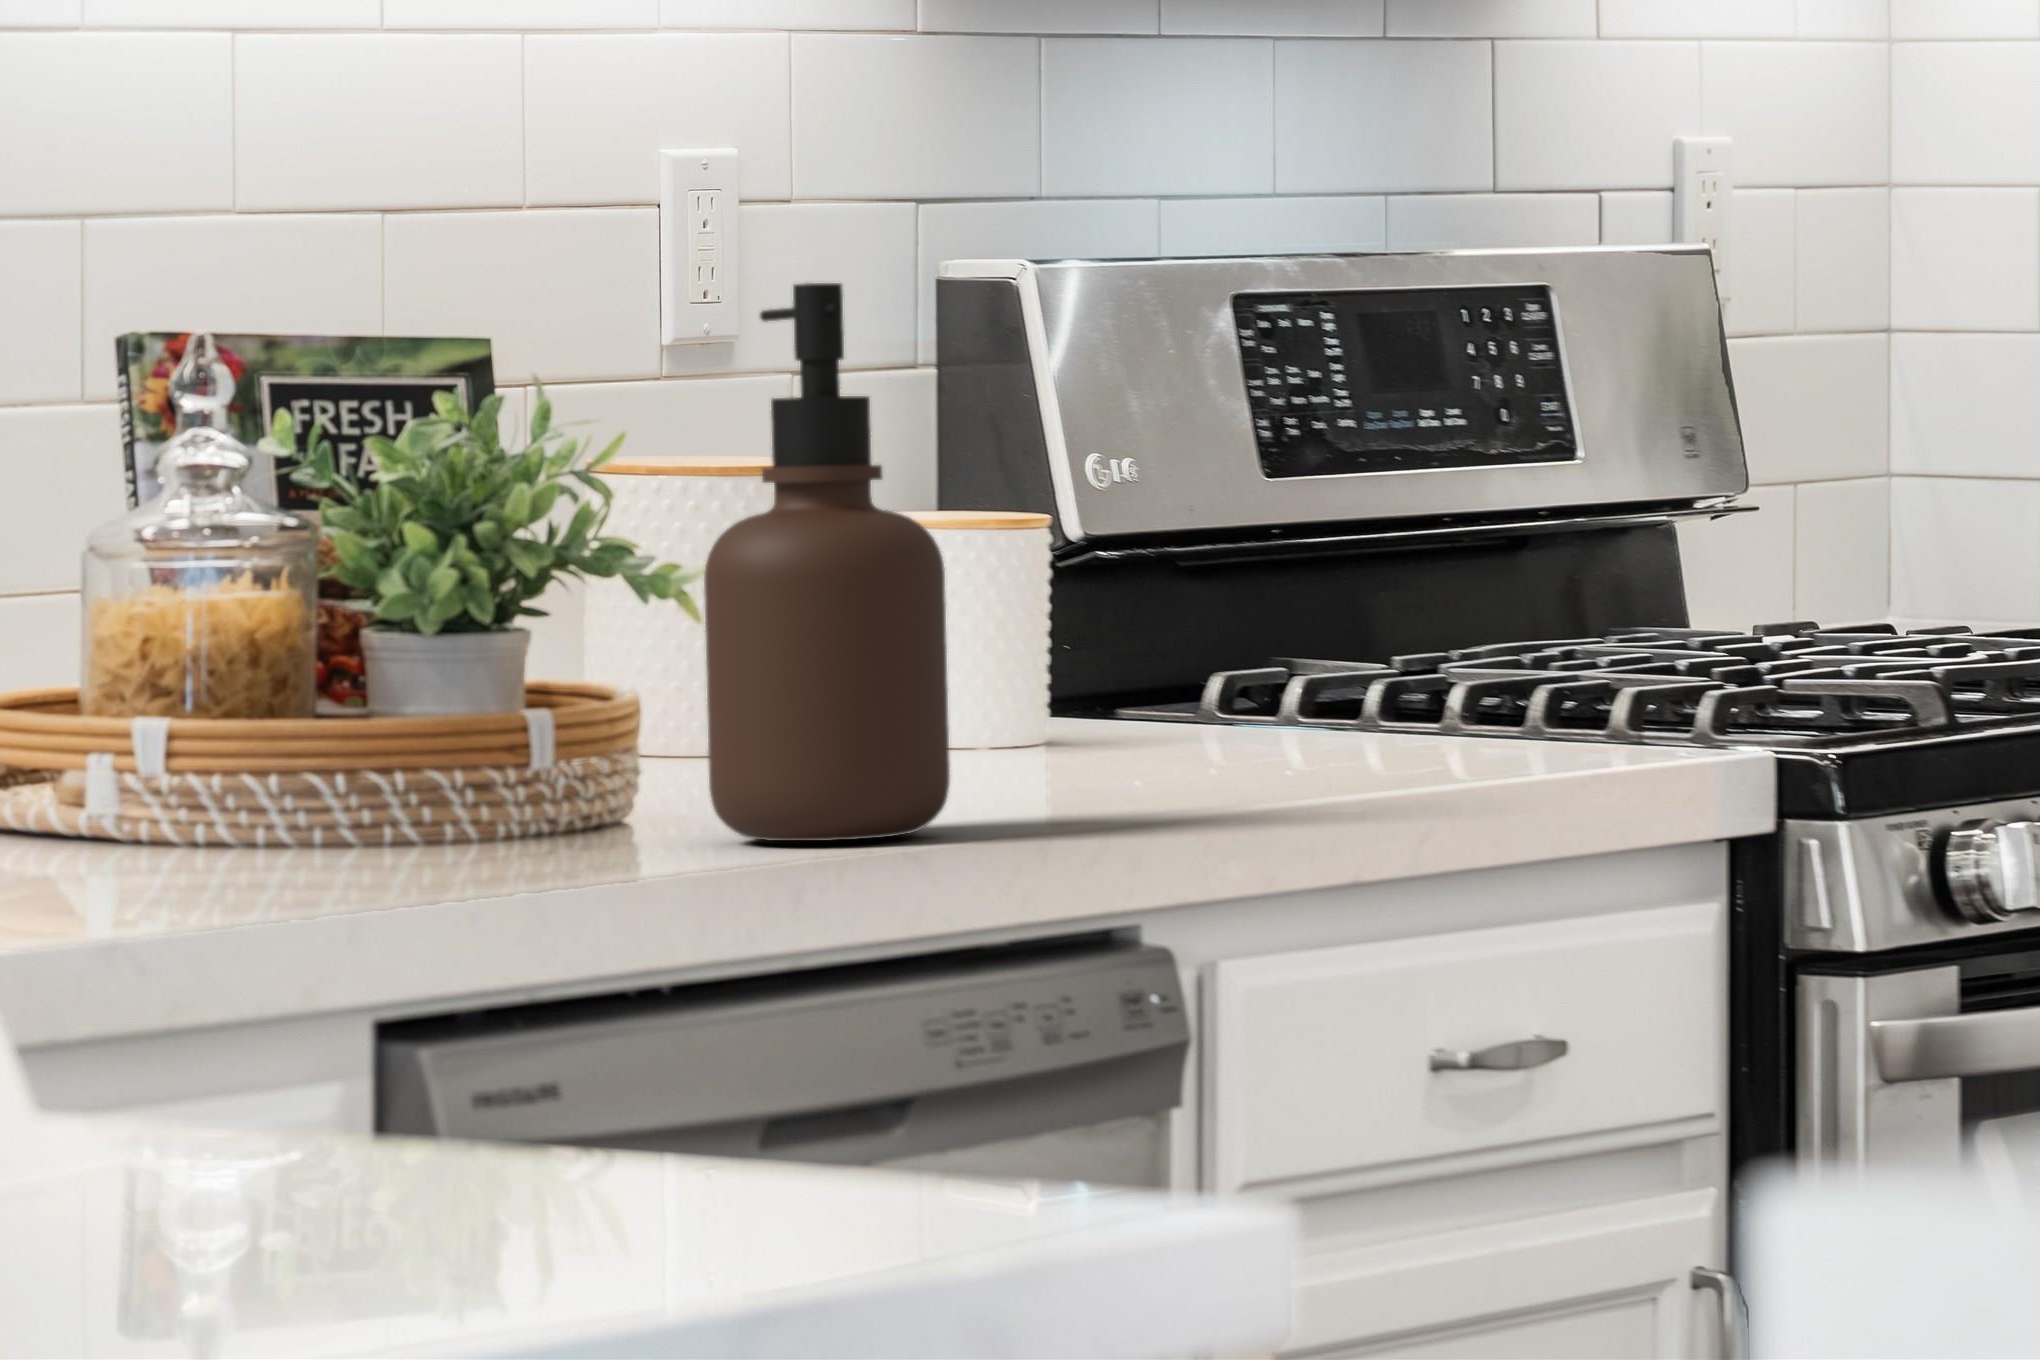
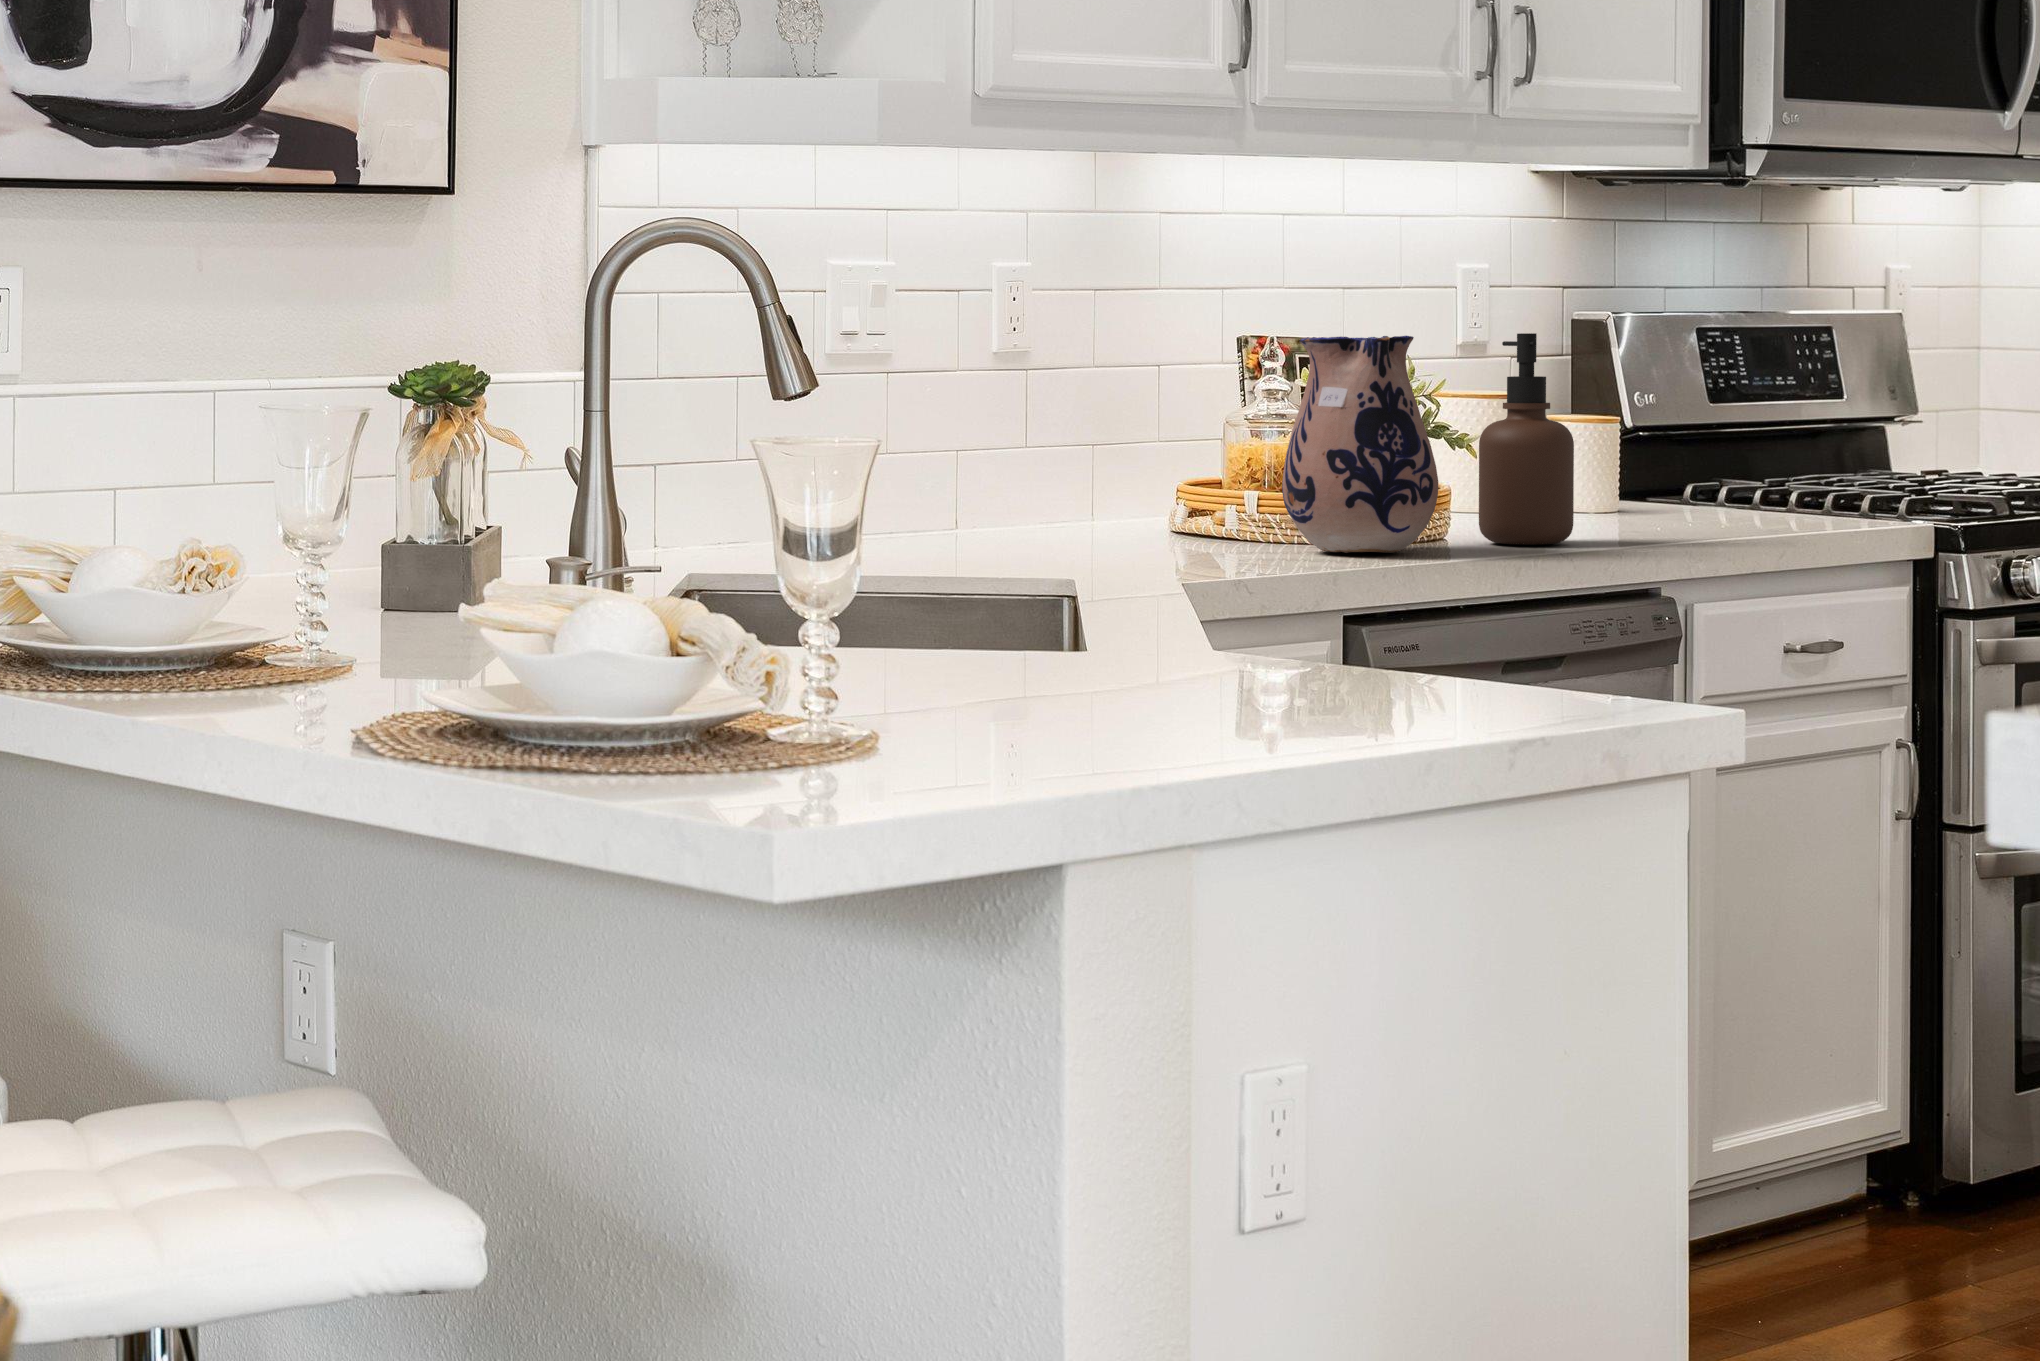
ceramic pitcher: none [155,278,583,886] -> present [1282,336,1438,553]

